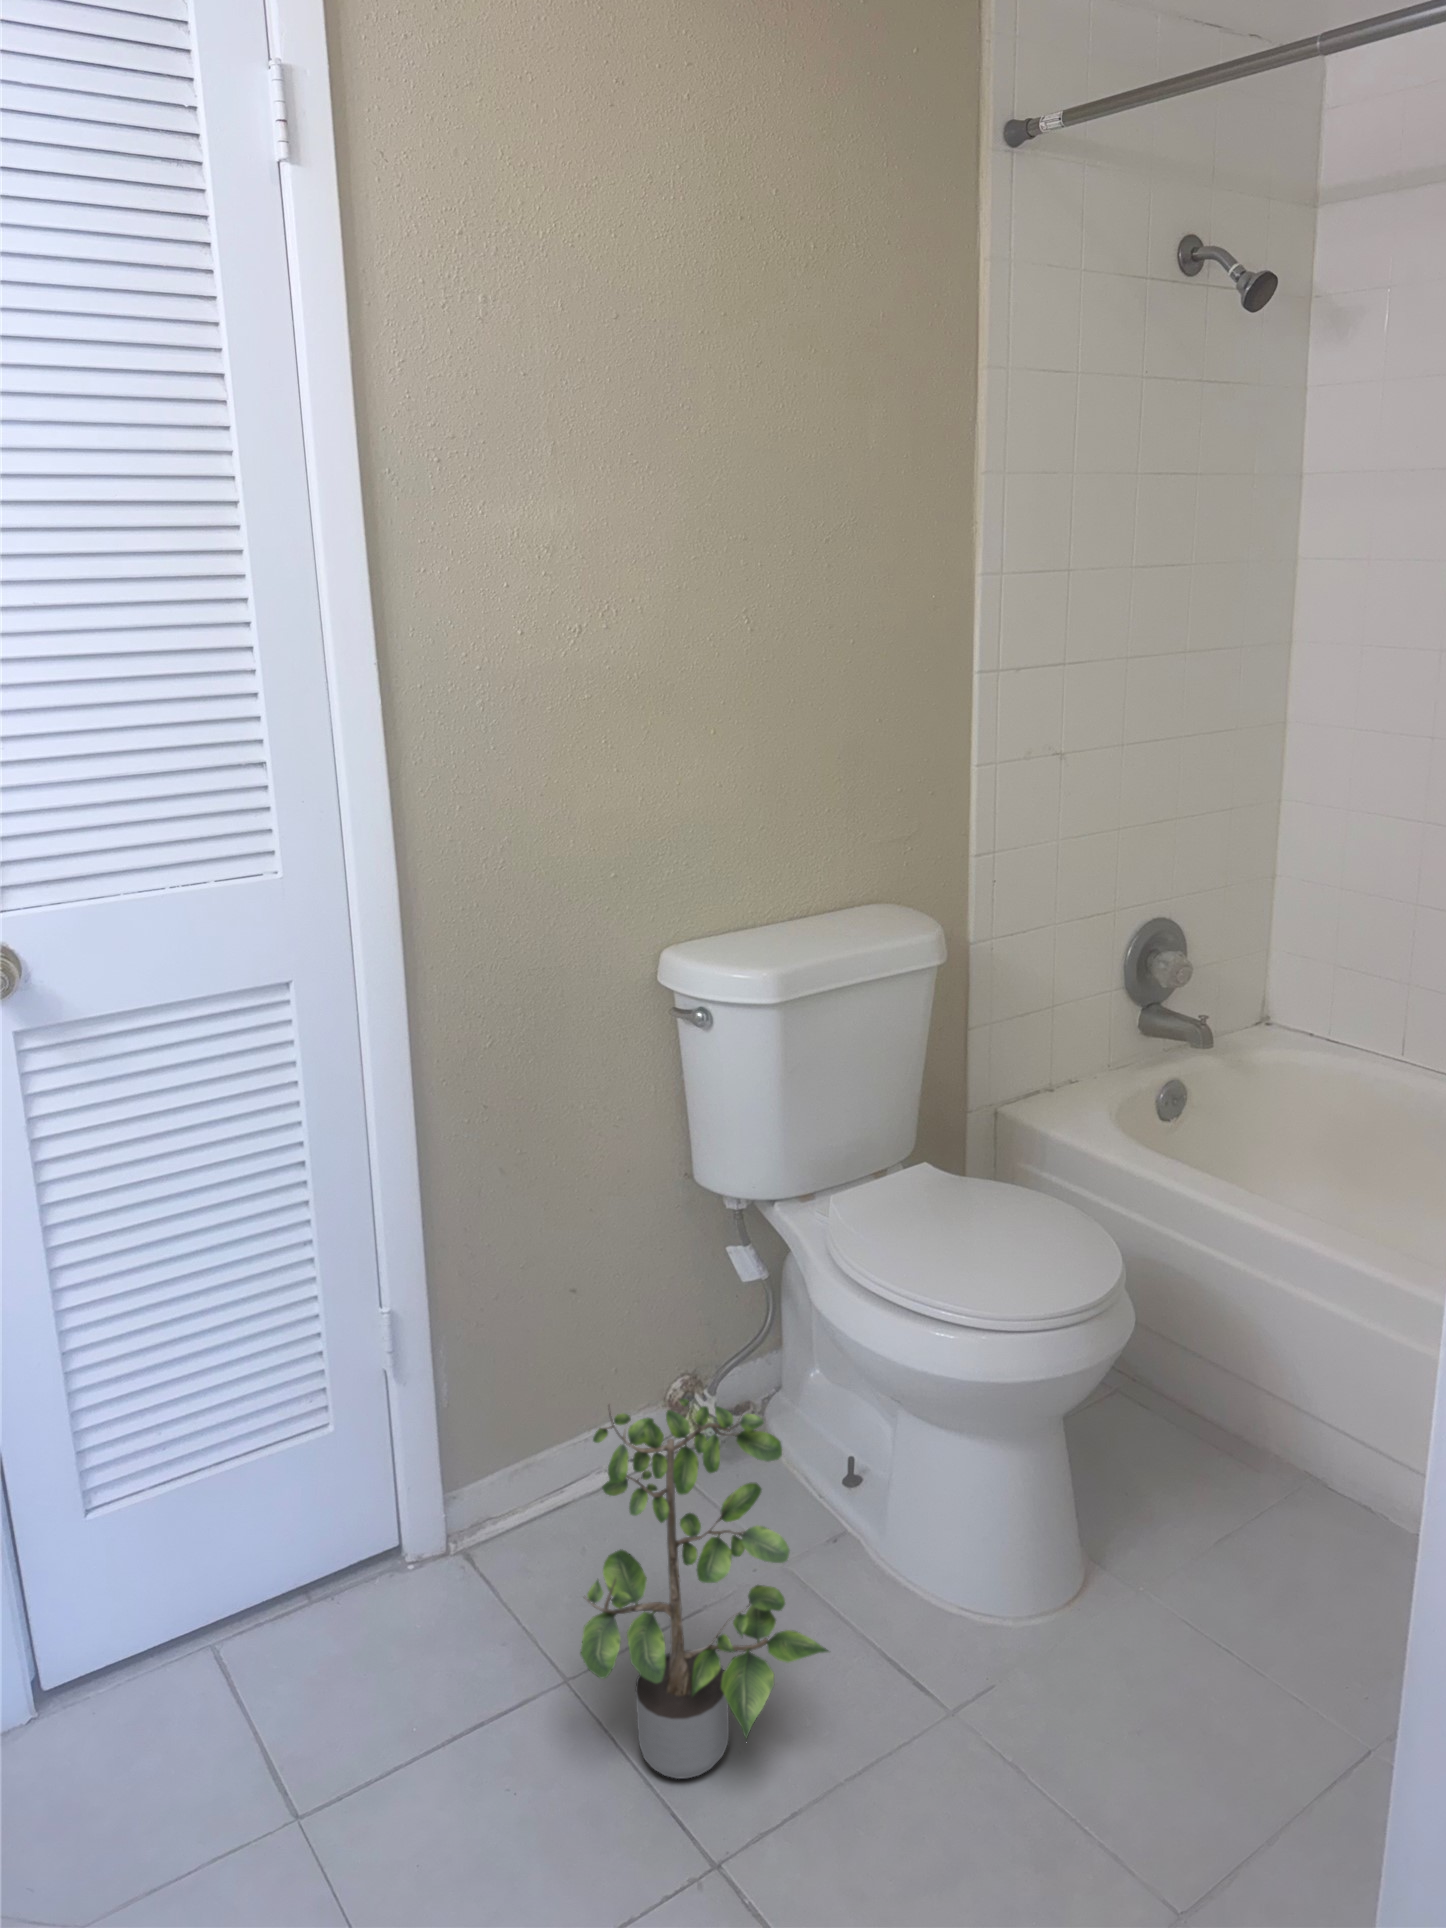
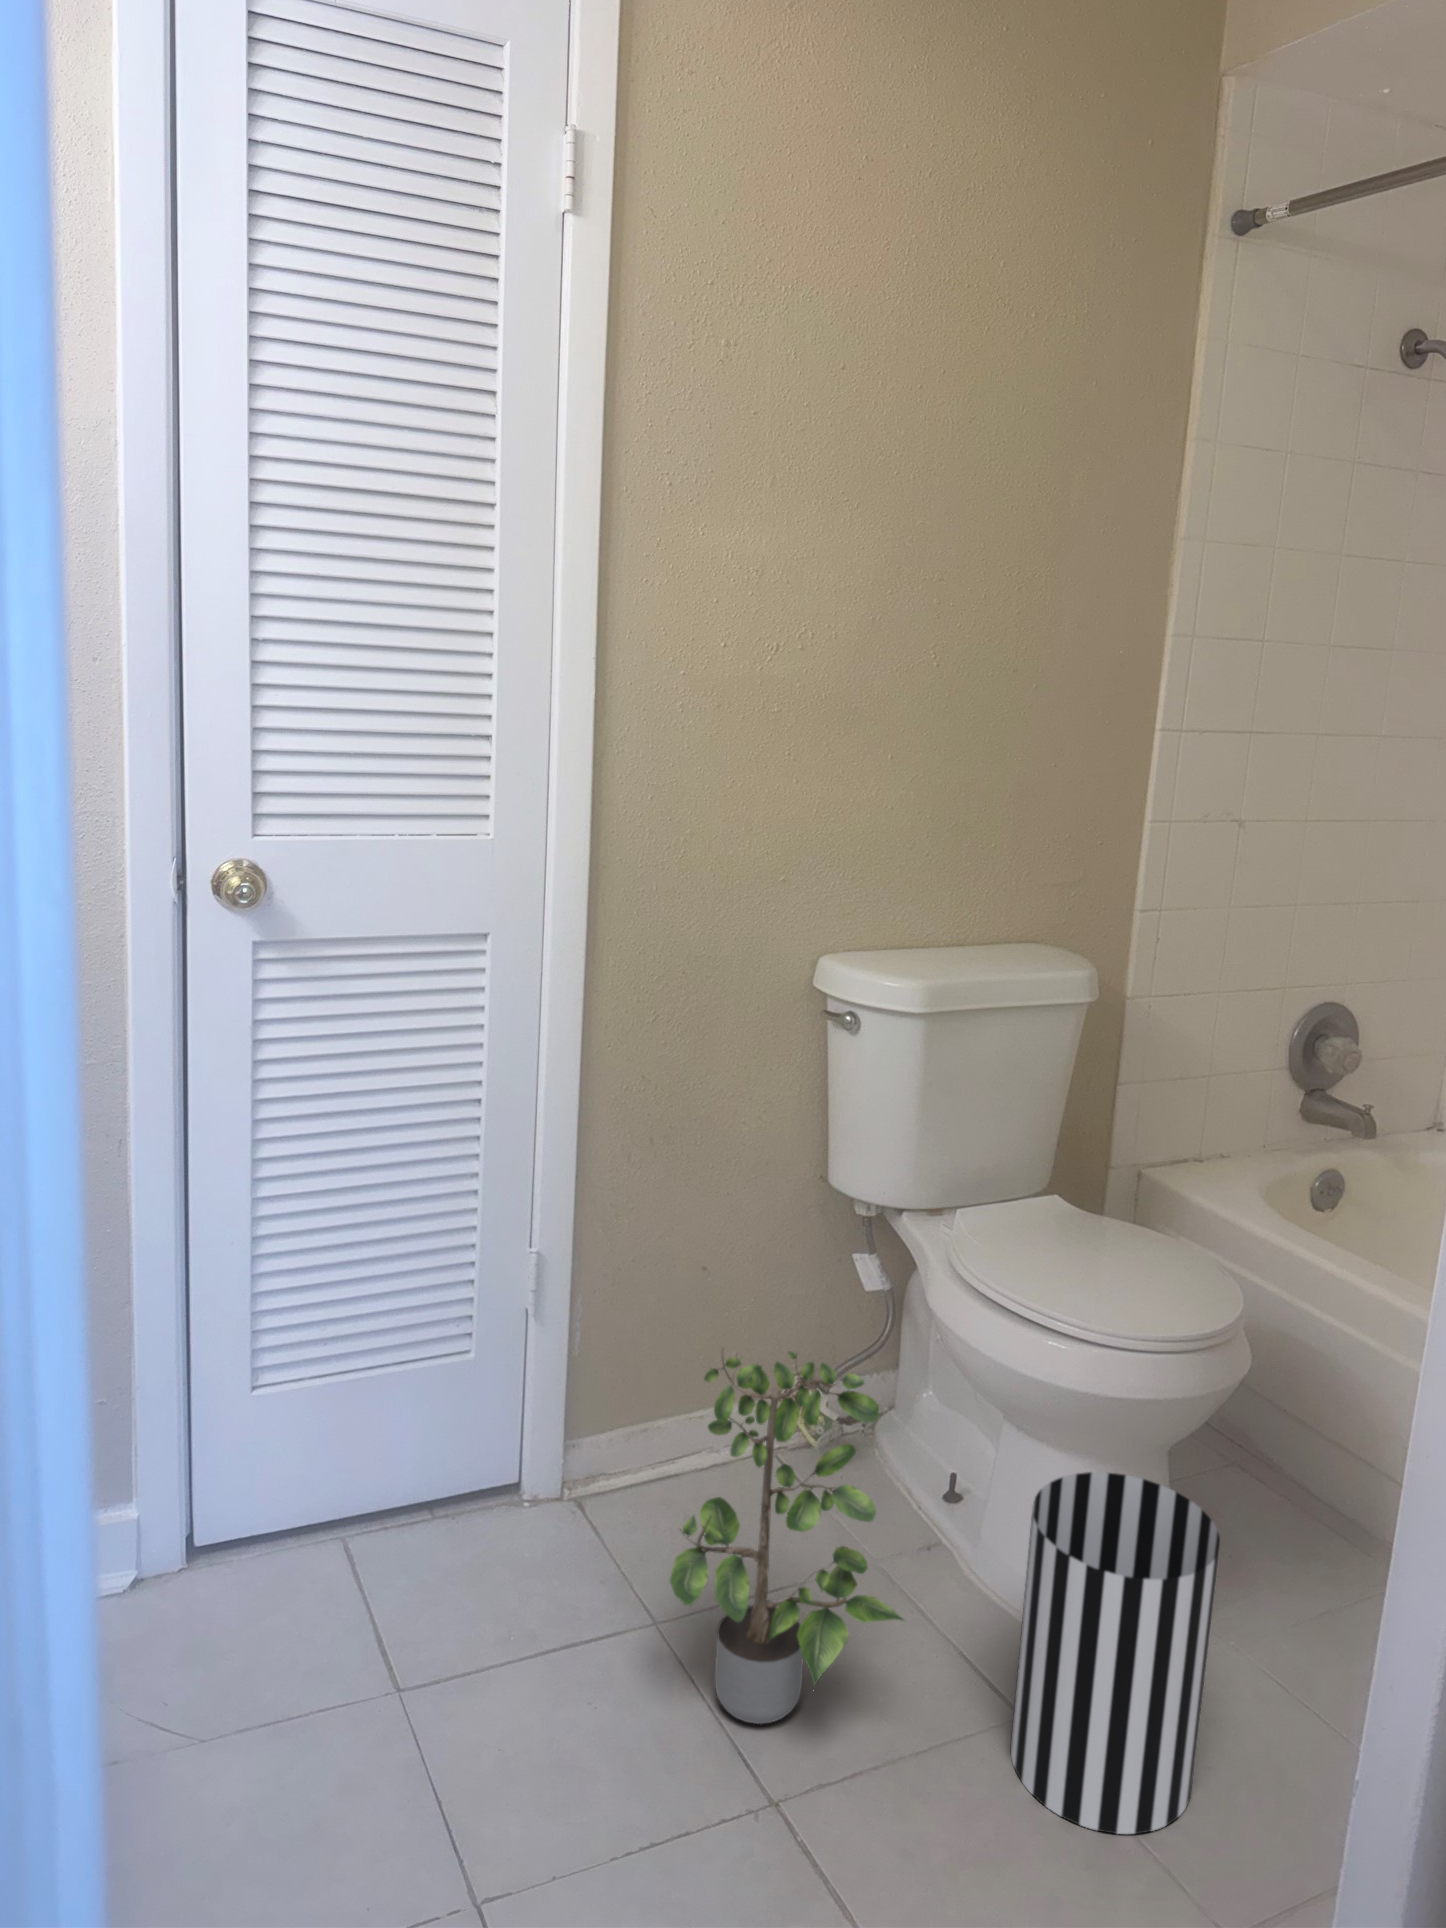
wastebasket: none [946,1462,1136,1826] -> present [1010,1472,1220,1834]

